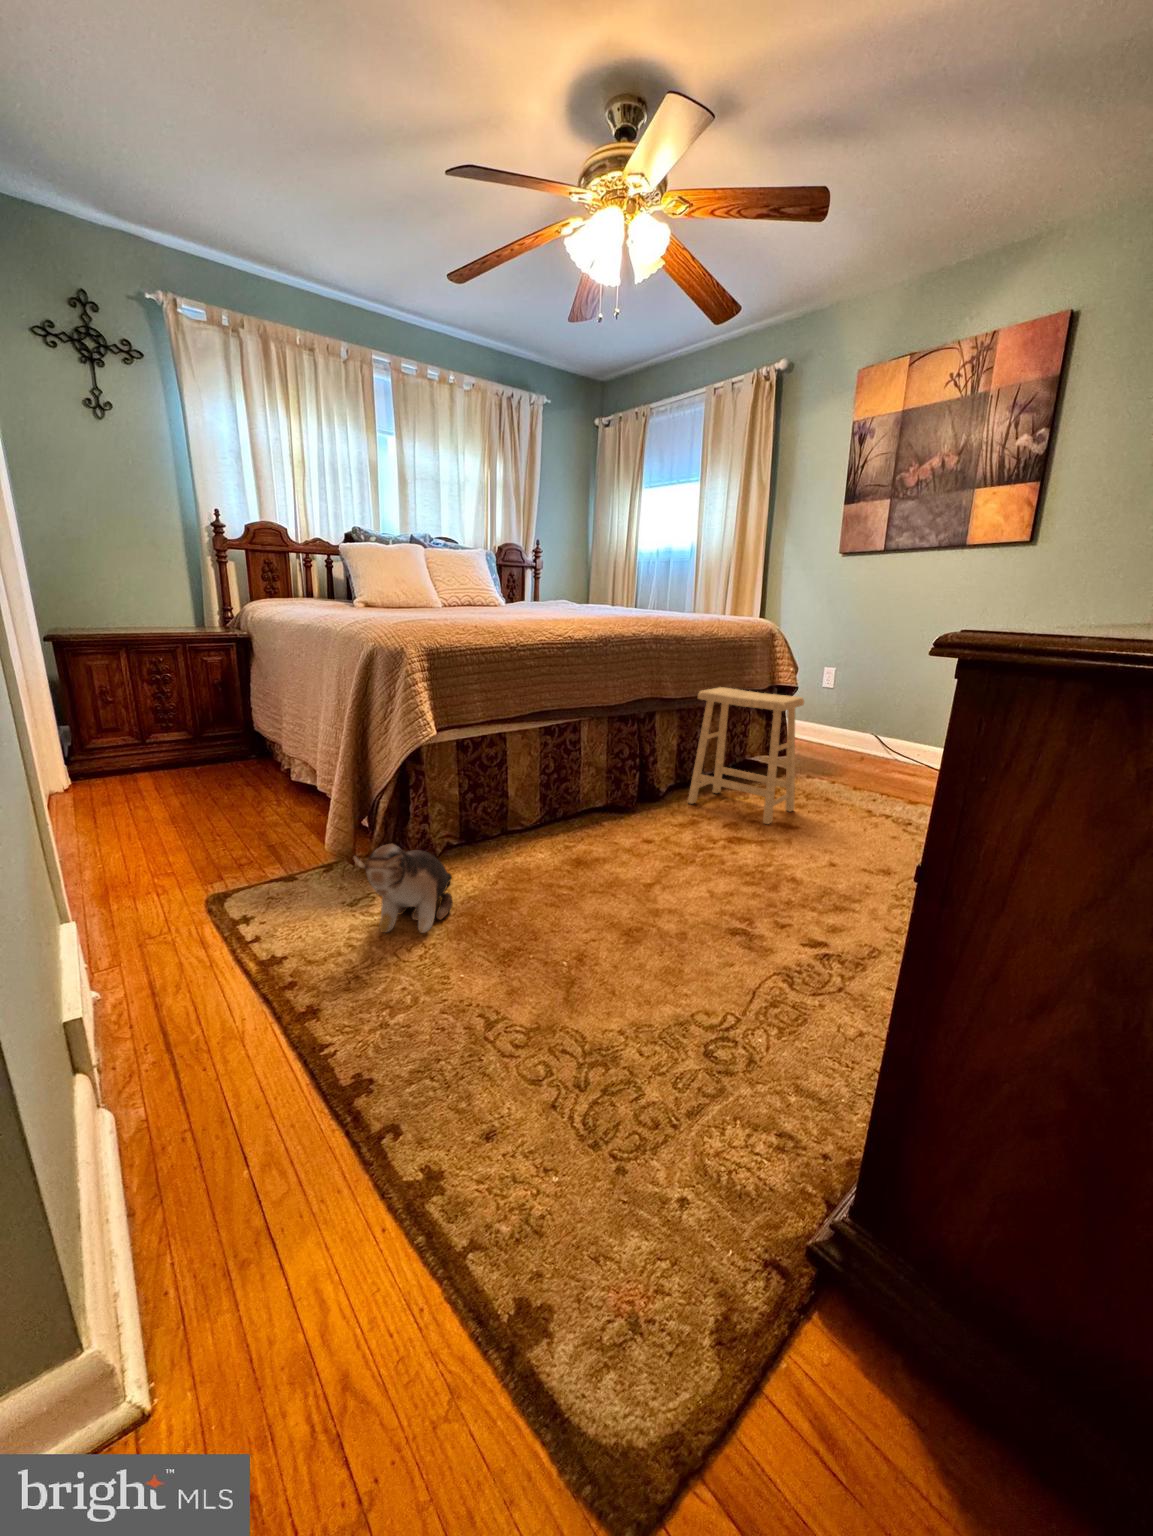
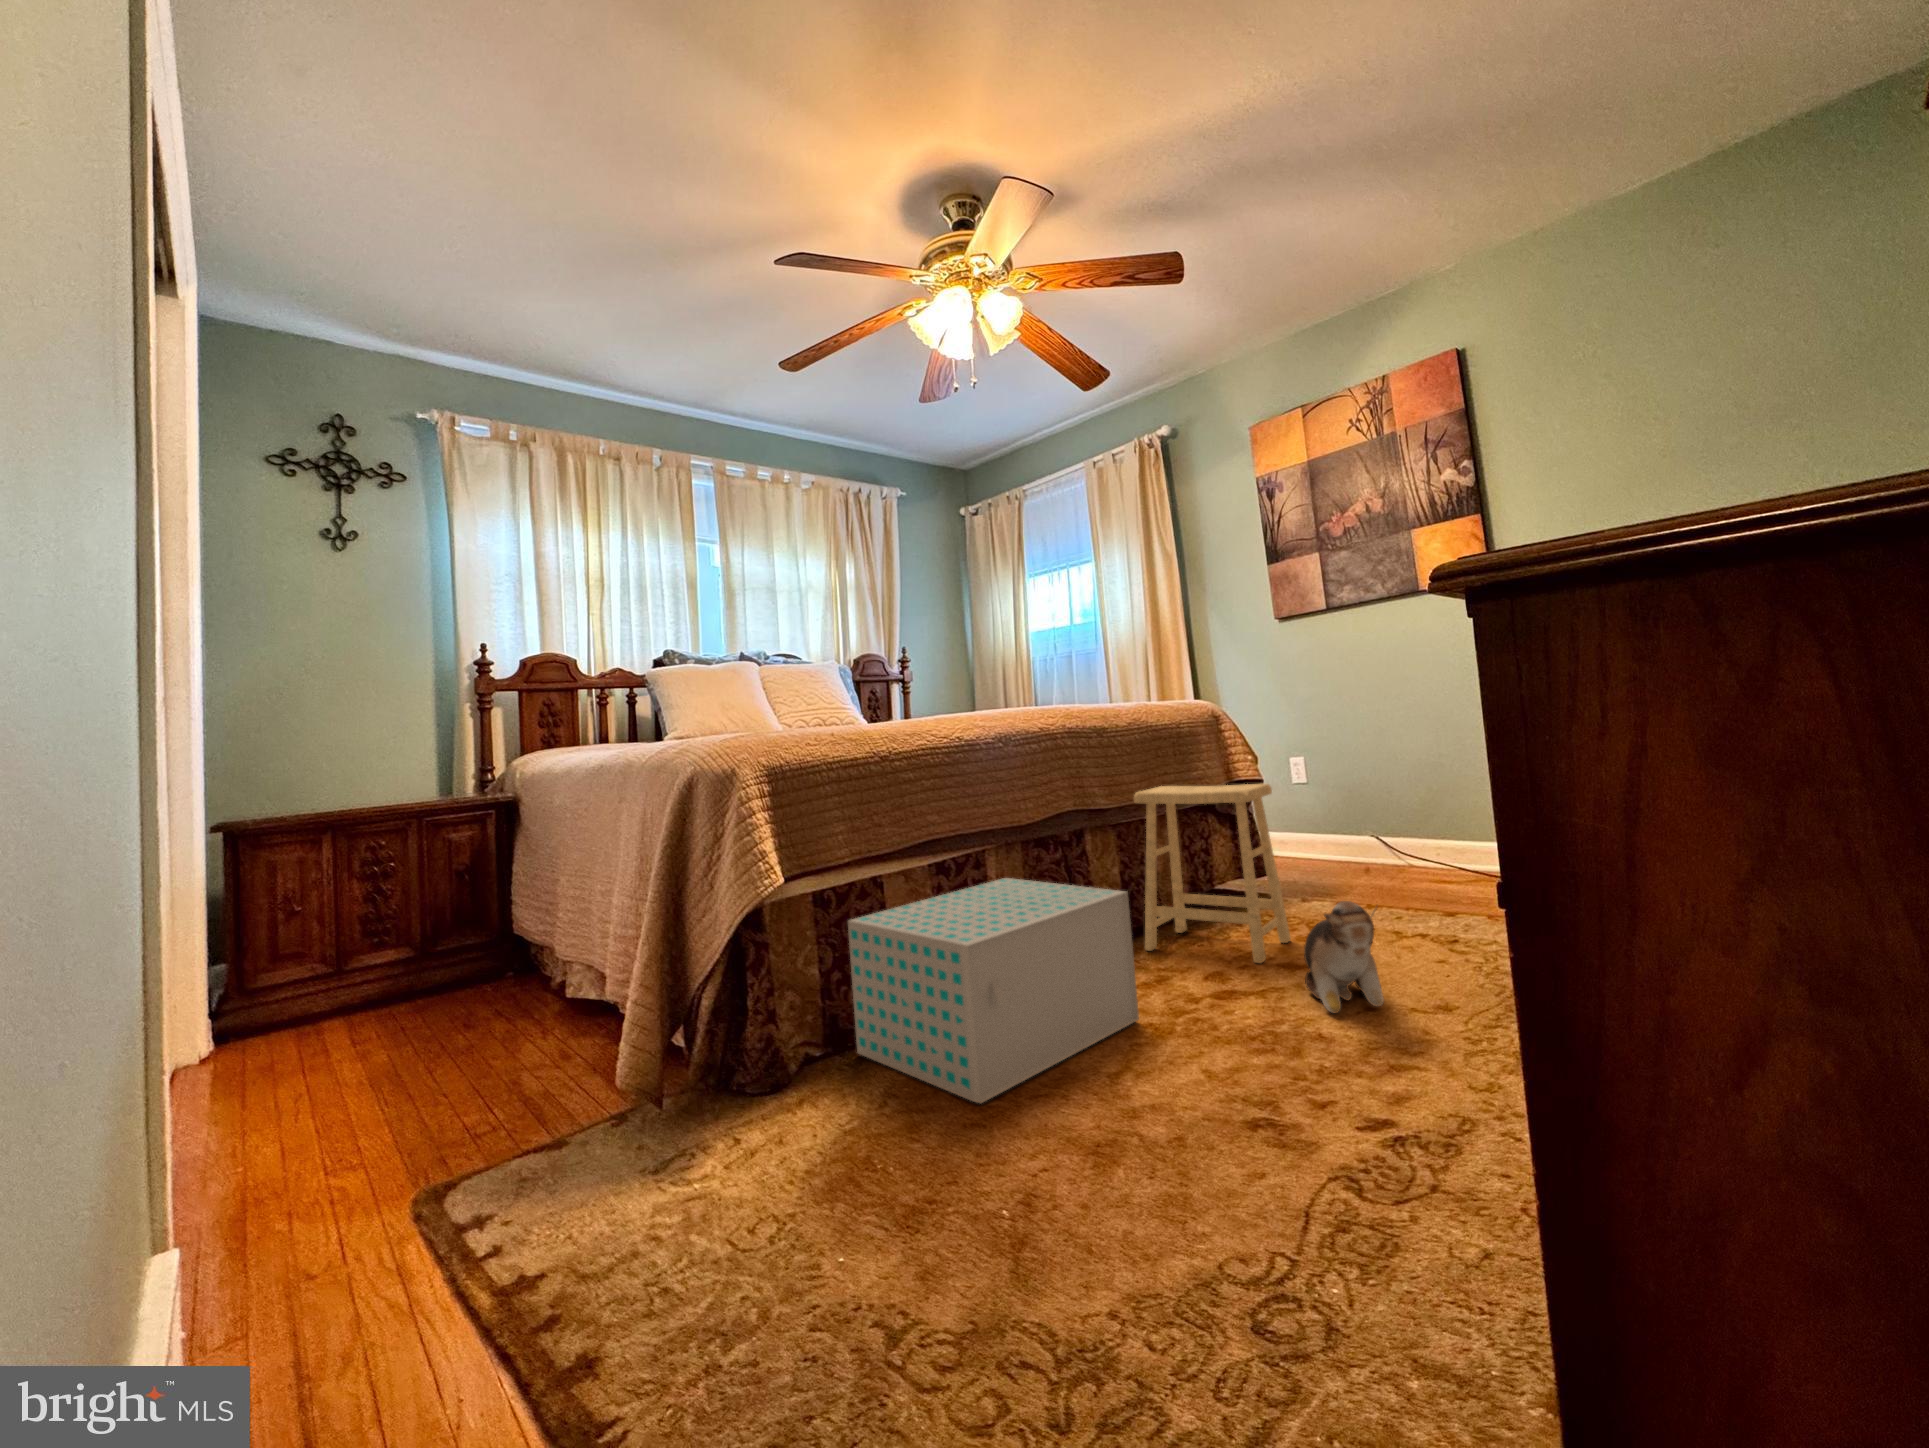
storage box: none [479,744,679,894] -> present [848,878,1139,1103]
plush toy: present [354,844,453,933] -> present [1304,901,1384,1013]

